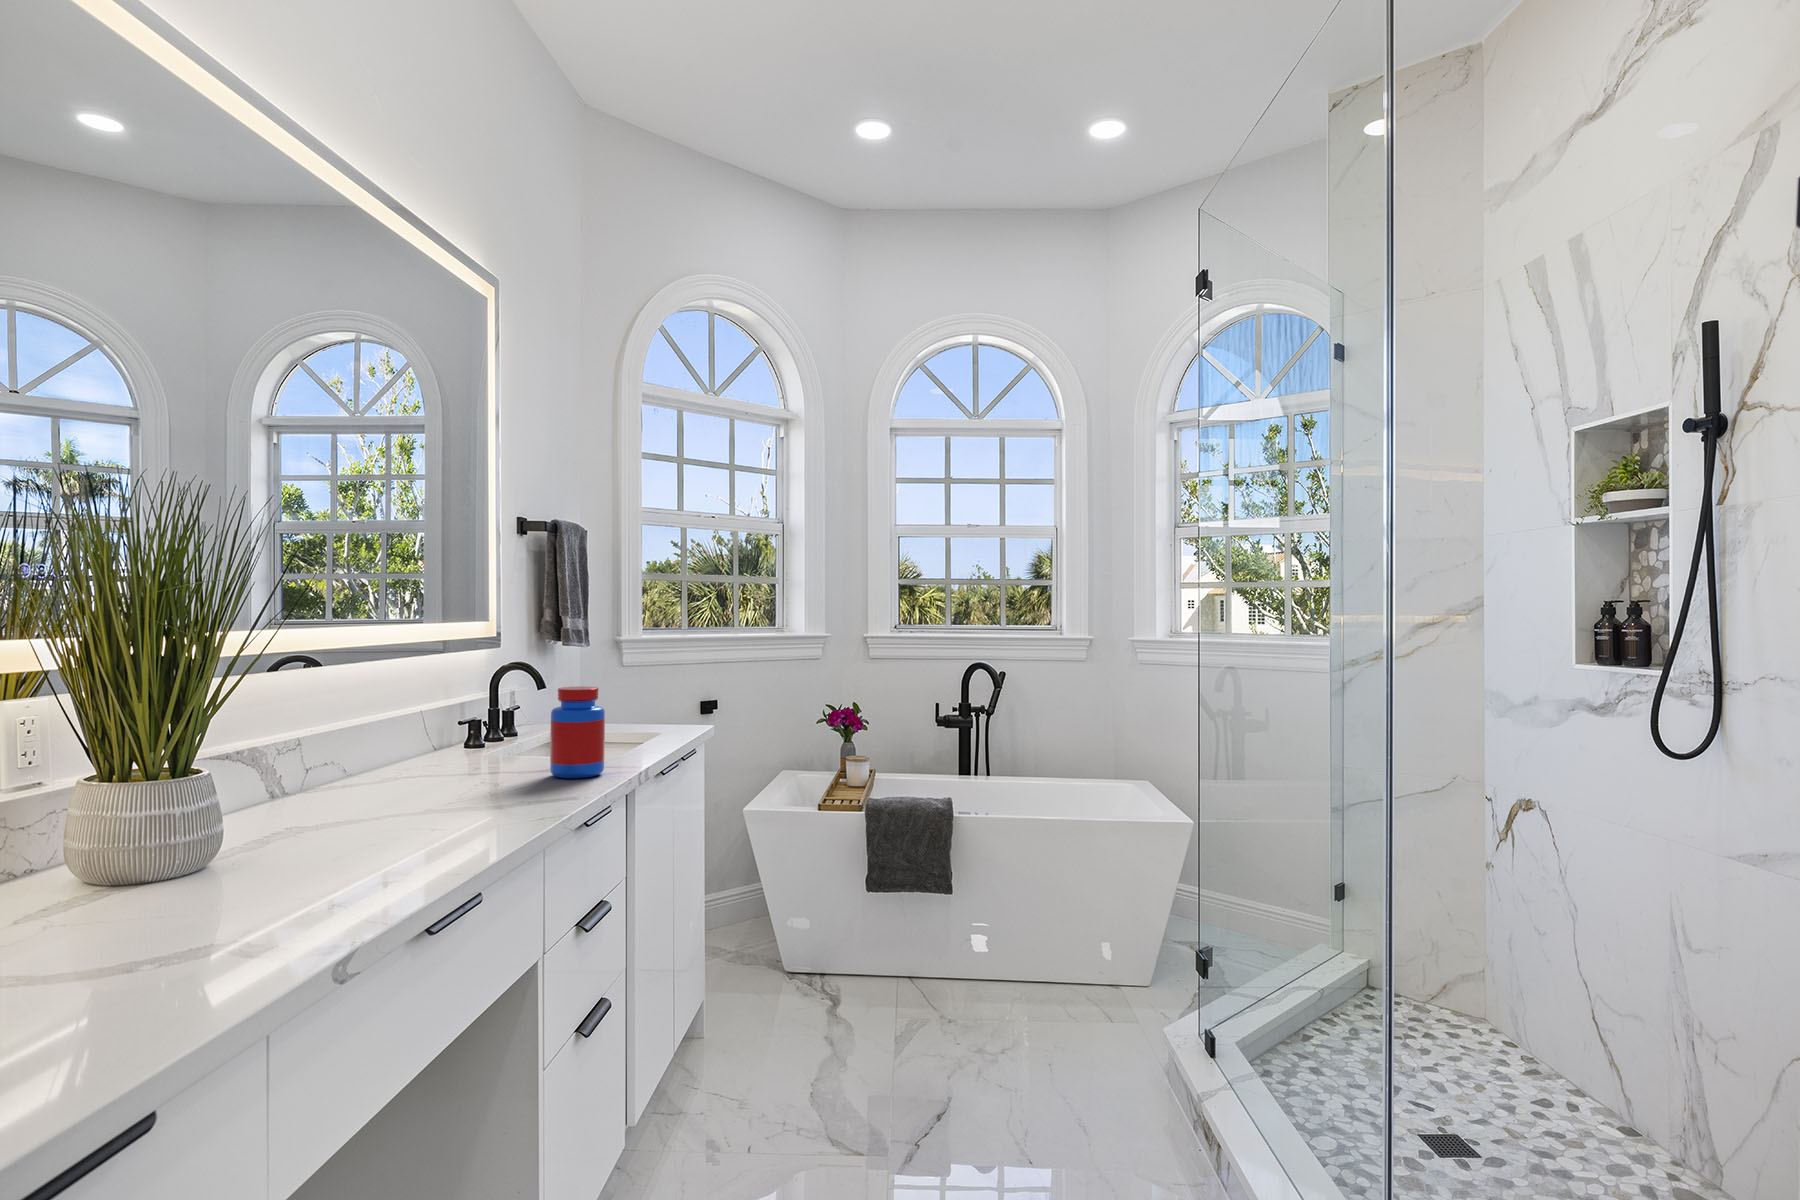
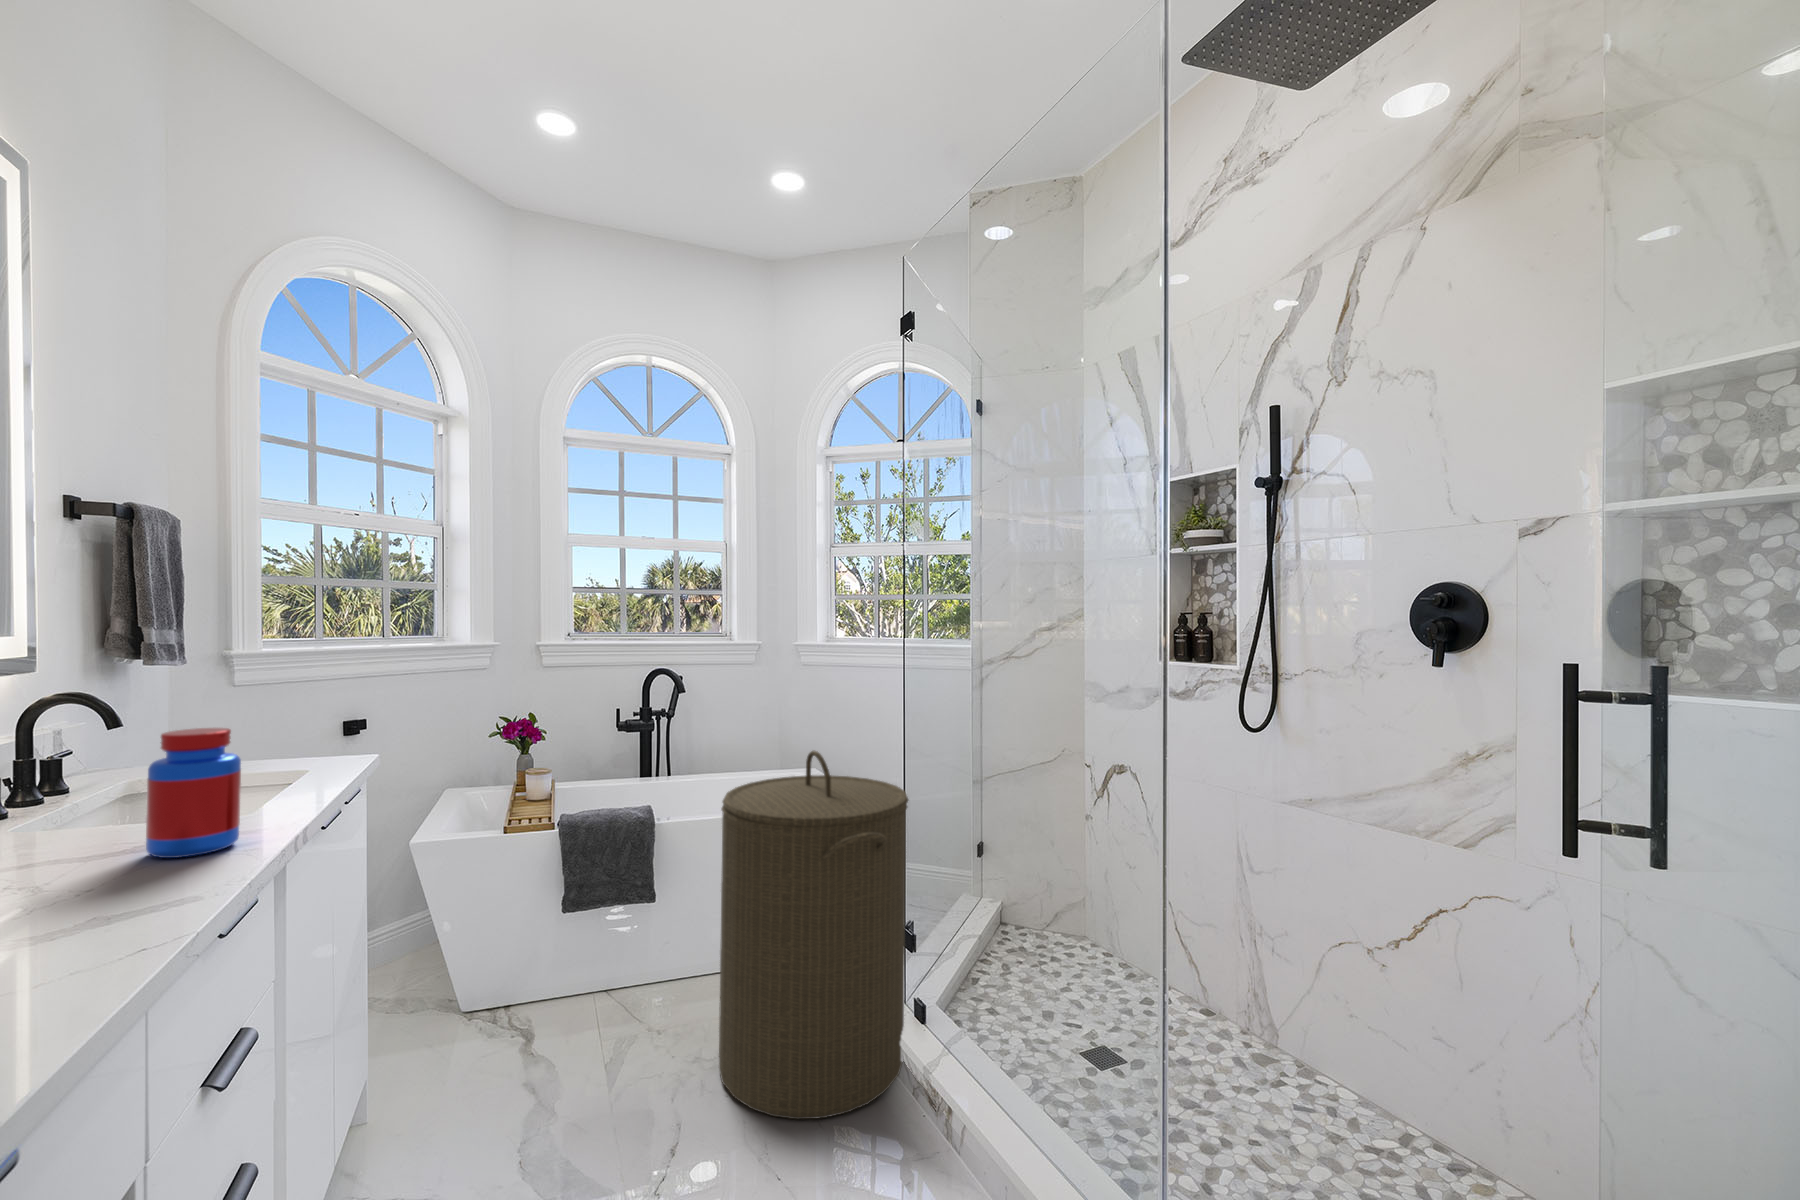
laundry hamper: none [1001,749,1202,1131] -> present [719,751,908,1119]

